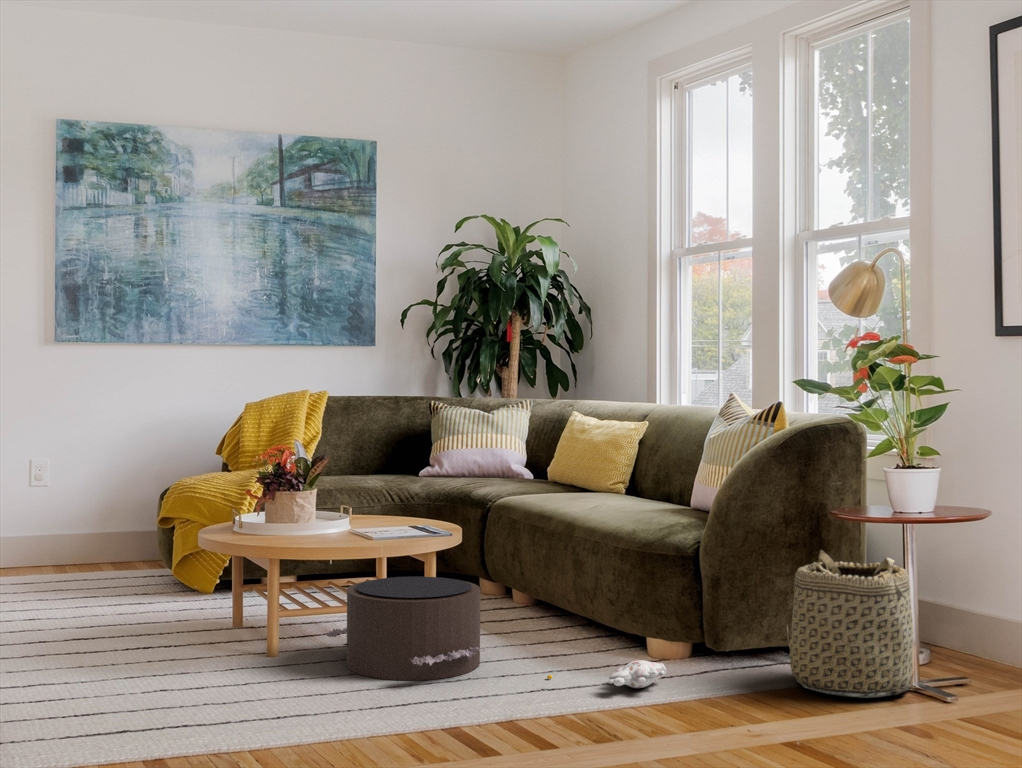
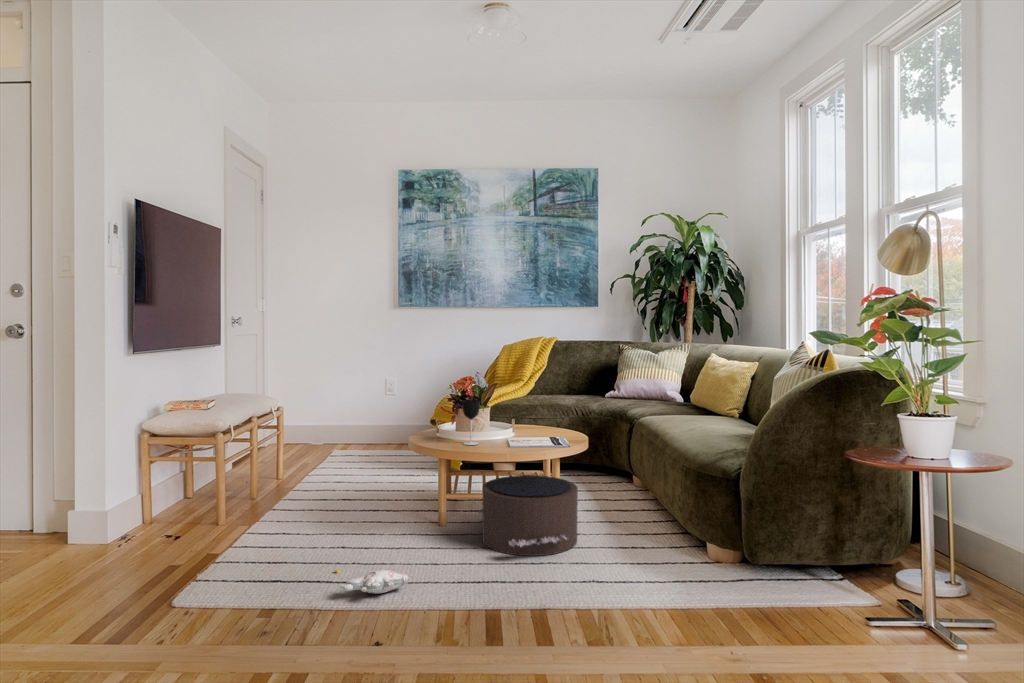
wine glass: none [298,473,324,539] -> present [462,400,480,445]
basket: present [787,550,913,698] -> none [809,492,926,632]
plush toy: present [547,660,667,688] -> present [335,570,409,594]

